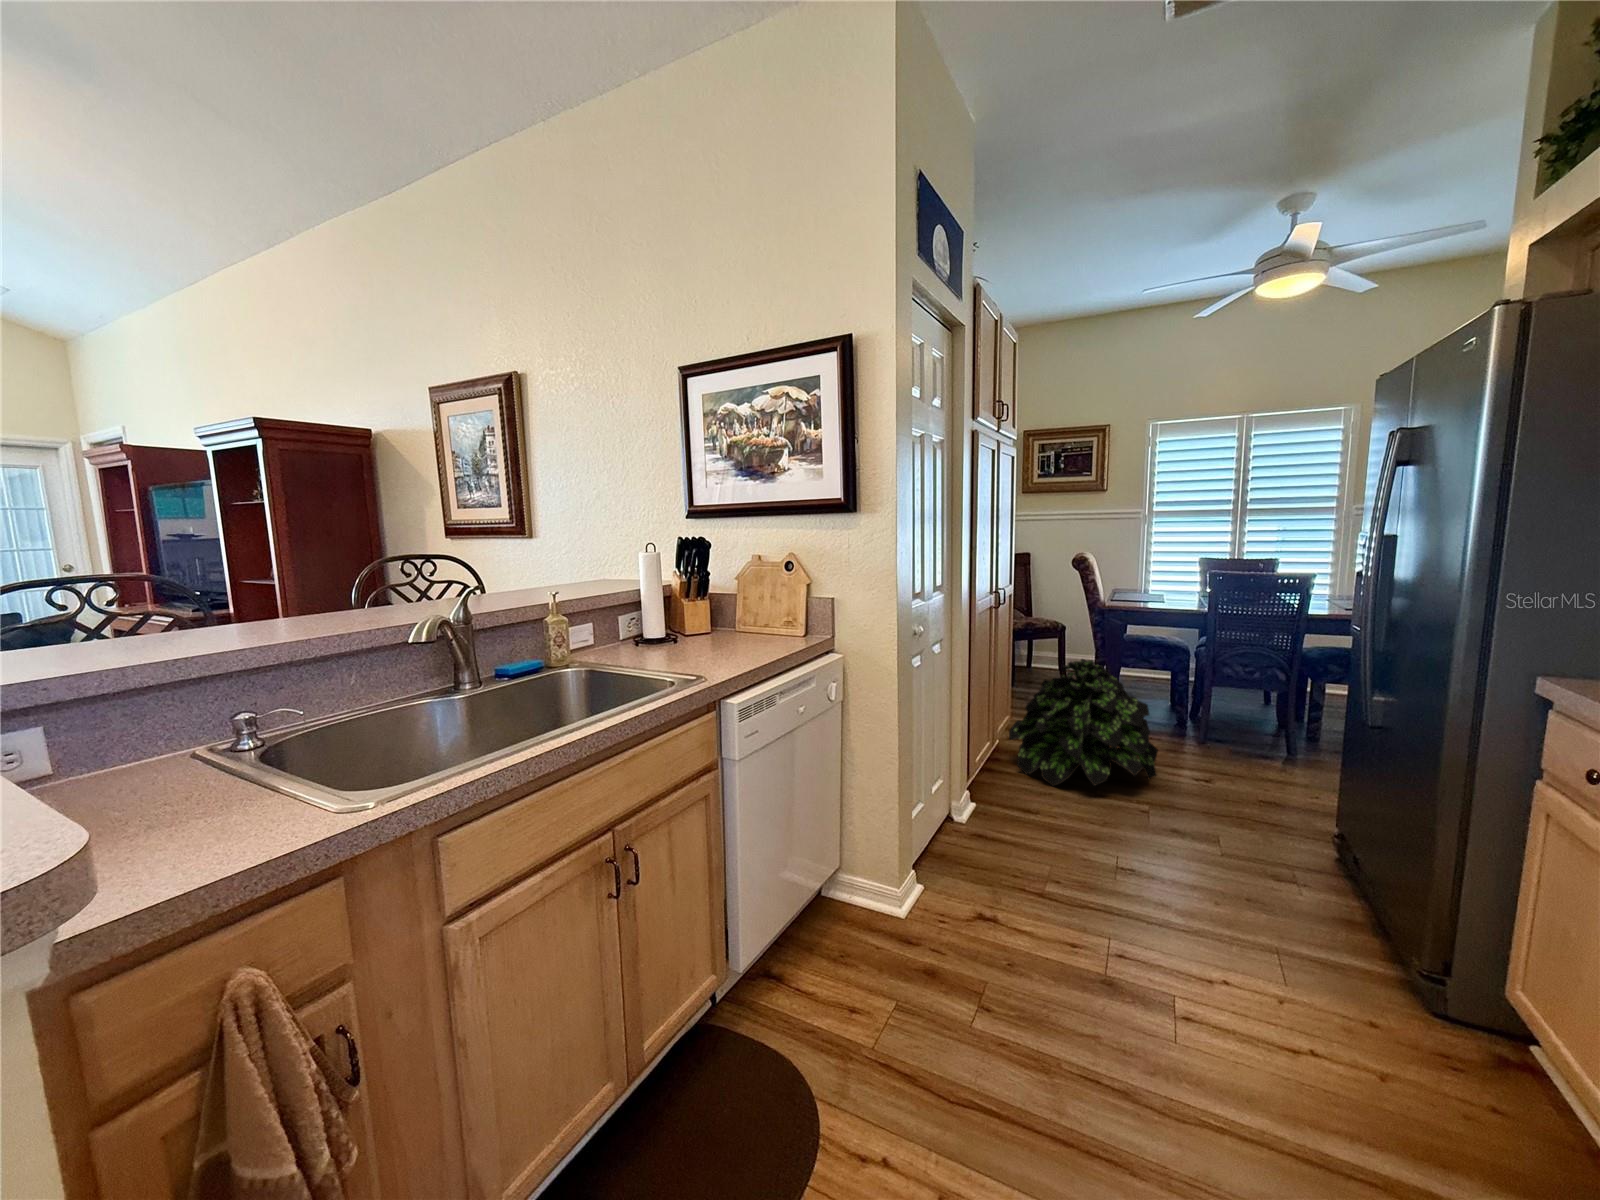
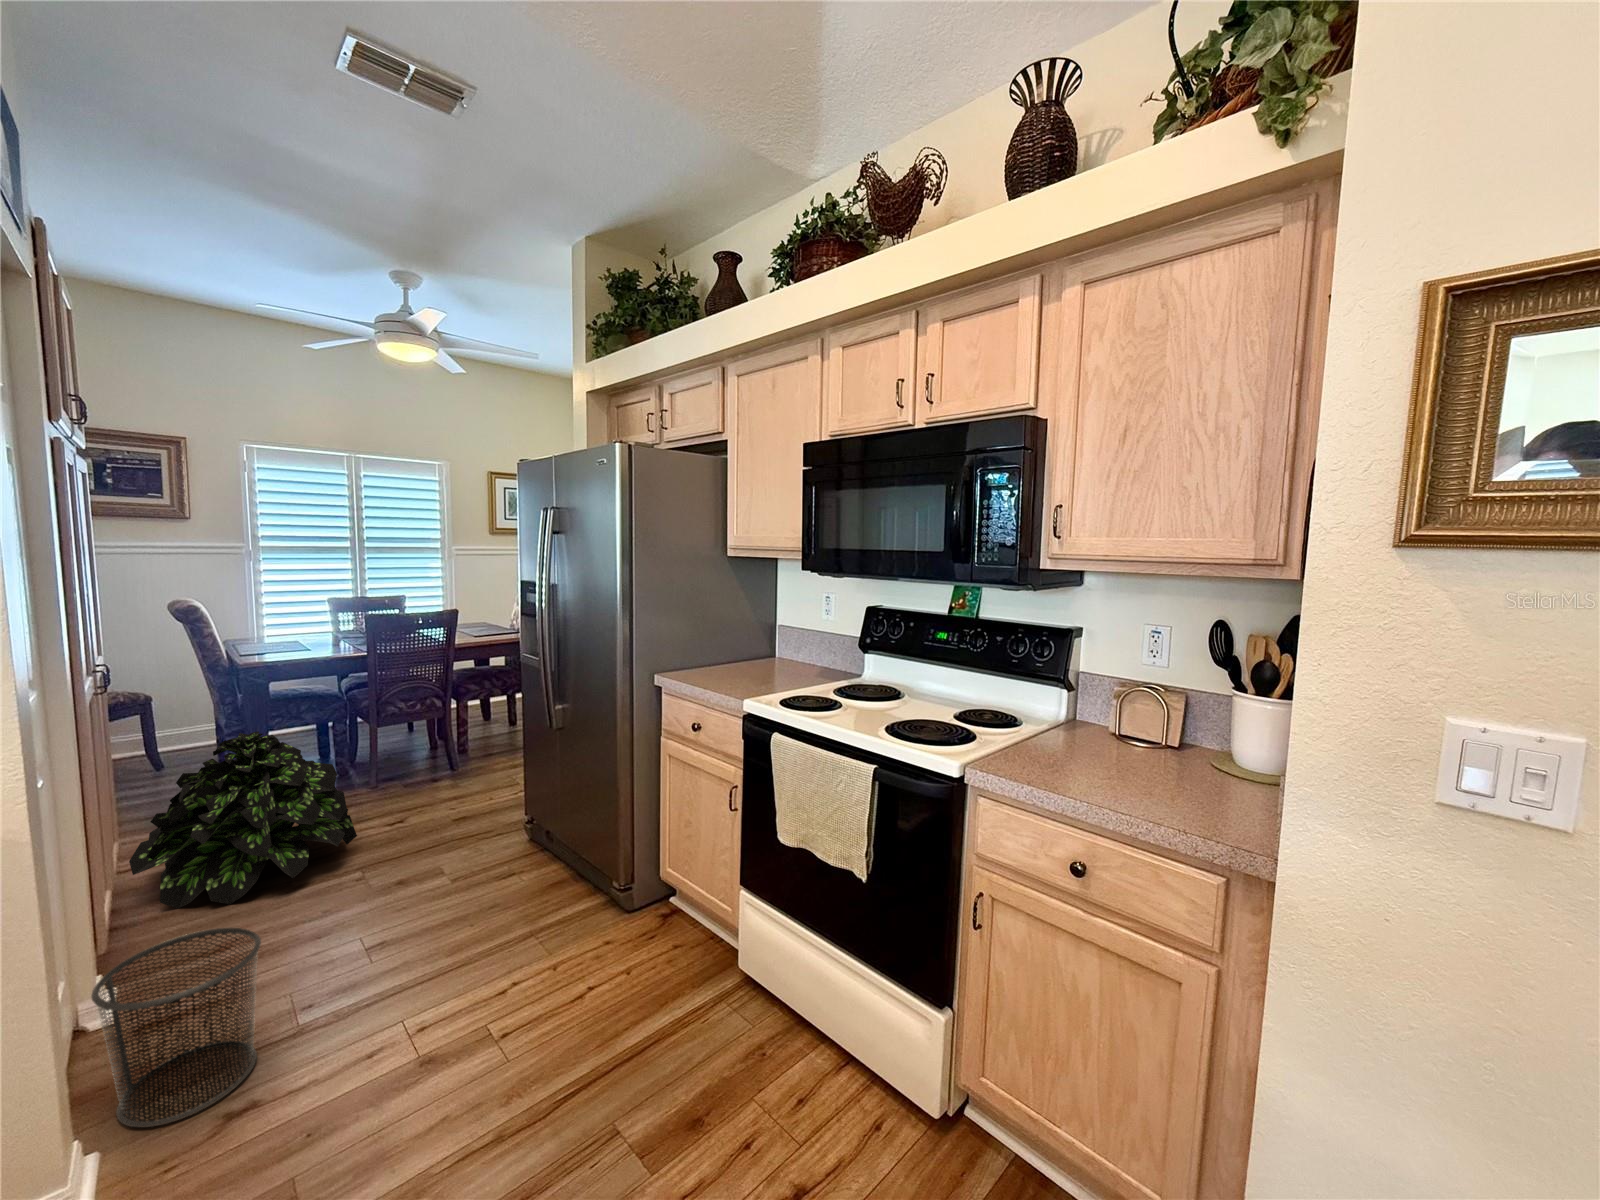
waste bin: none [932,779,1022,903] -> present [91,928,261,1127]

